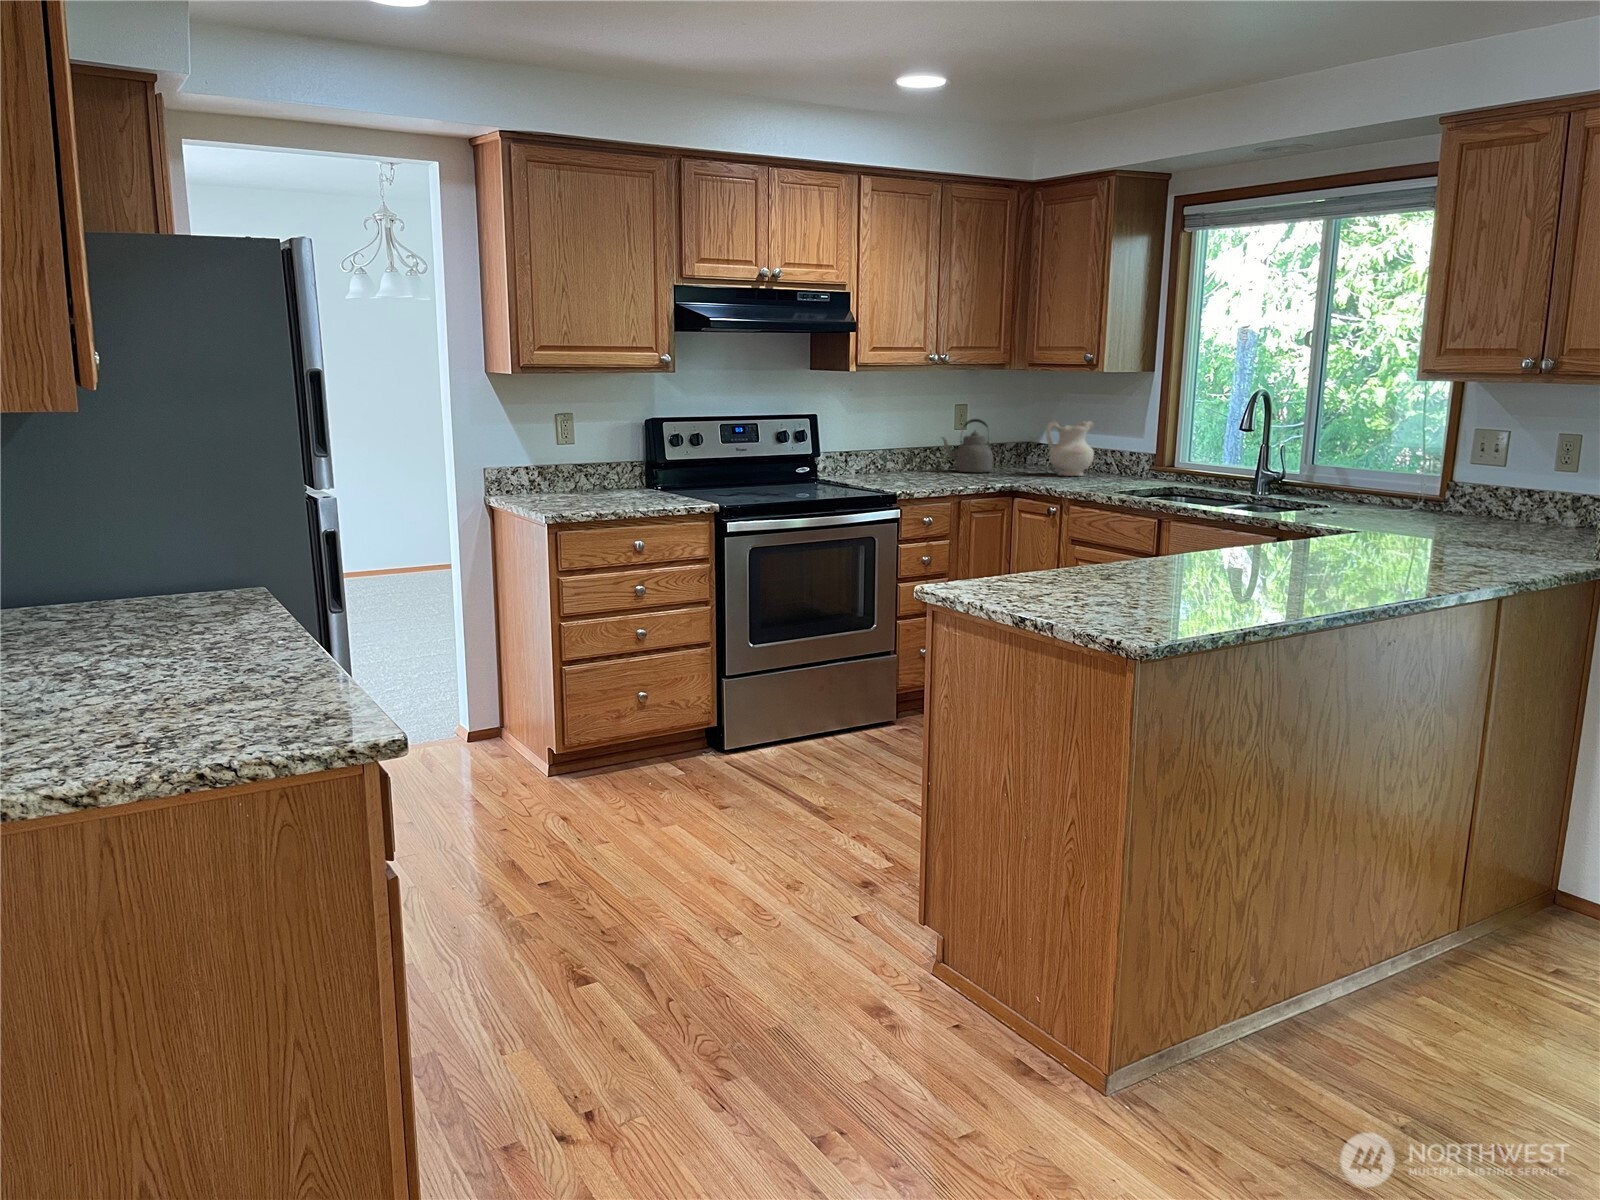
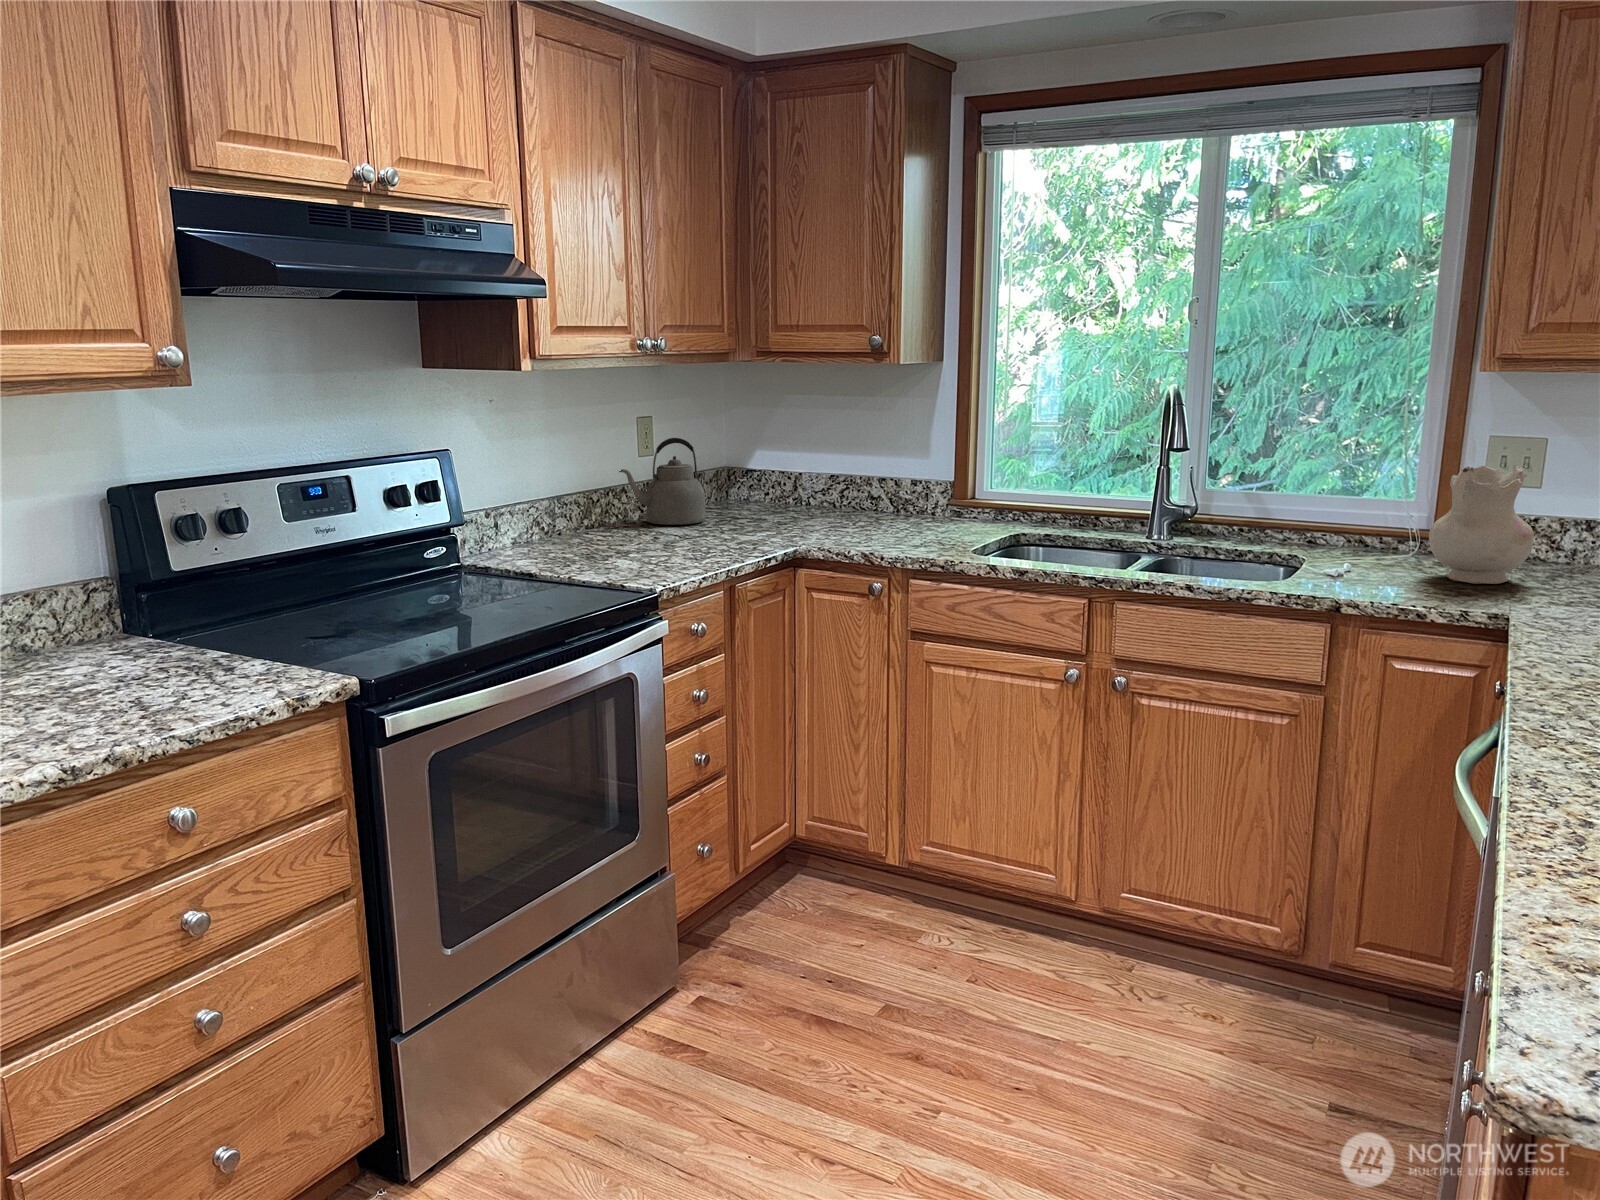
ceramic pitcher: present [1046,419,1094,476] -> present [1429,465,1533,584]

